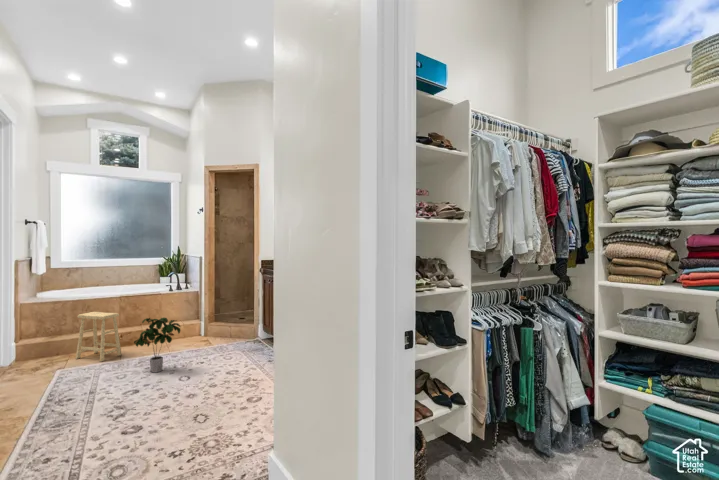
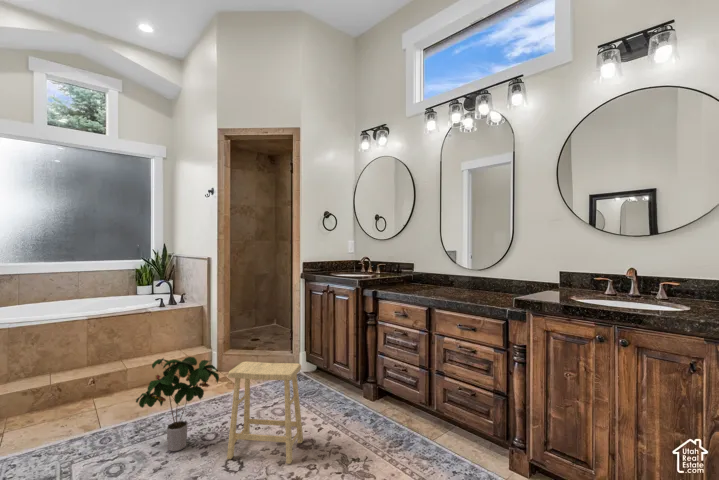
footstool: present [76,312,121,361] -> present [227,361,303,464]

